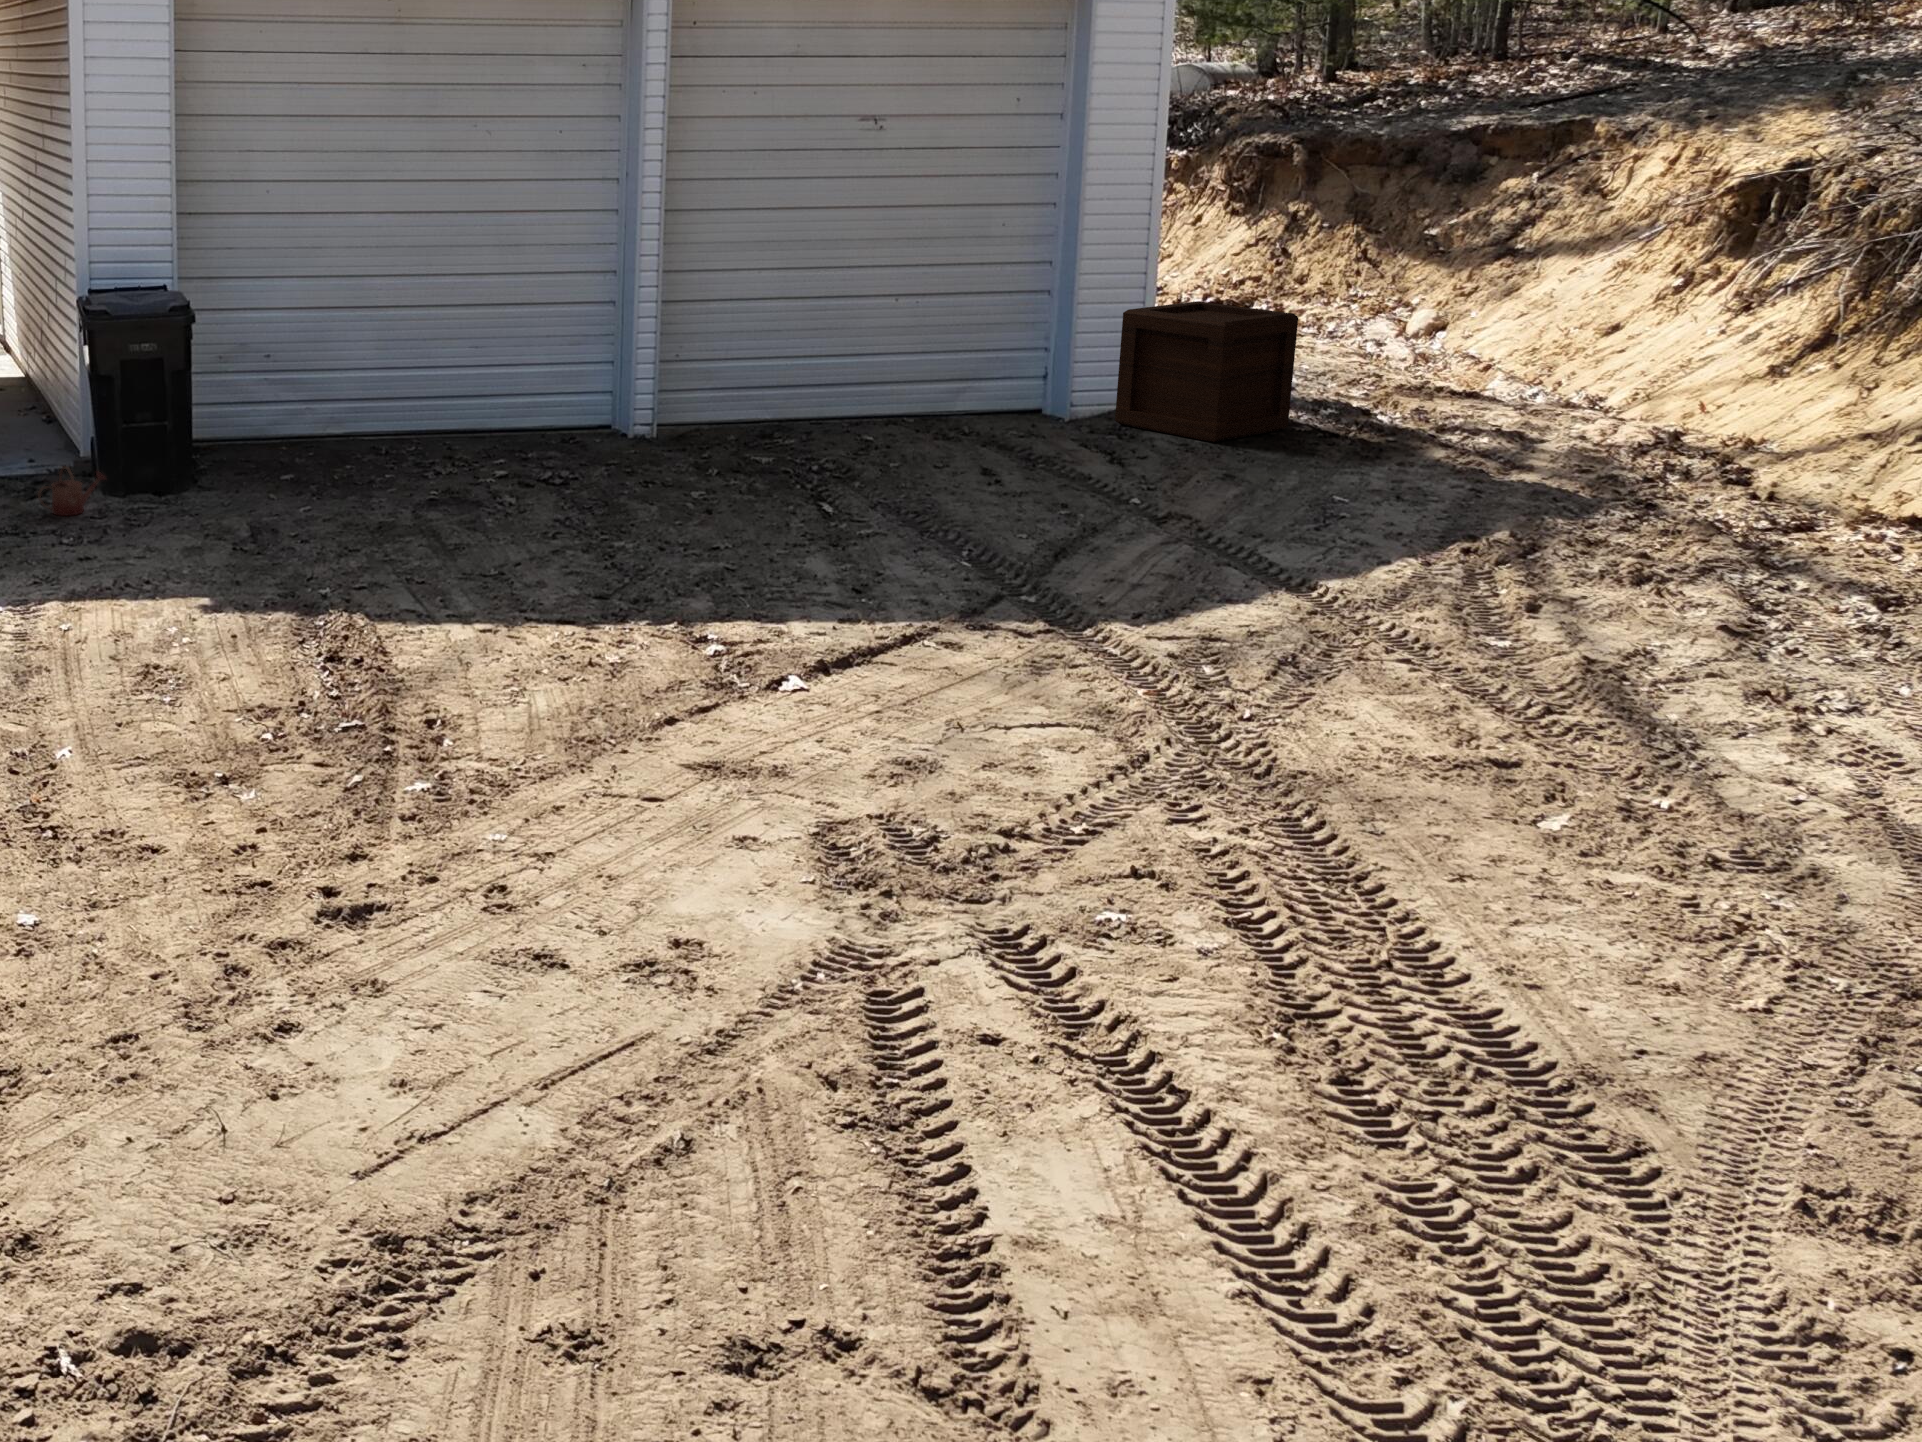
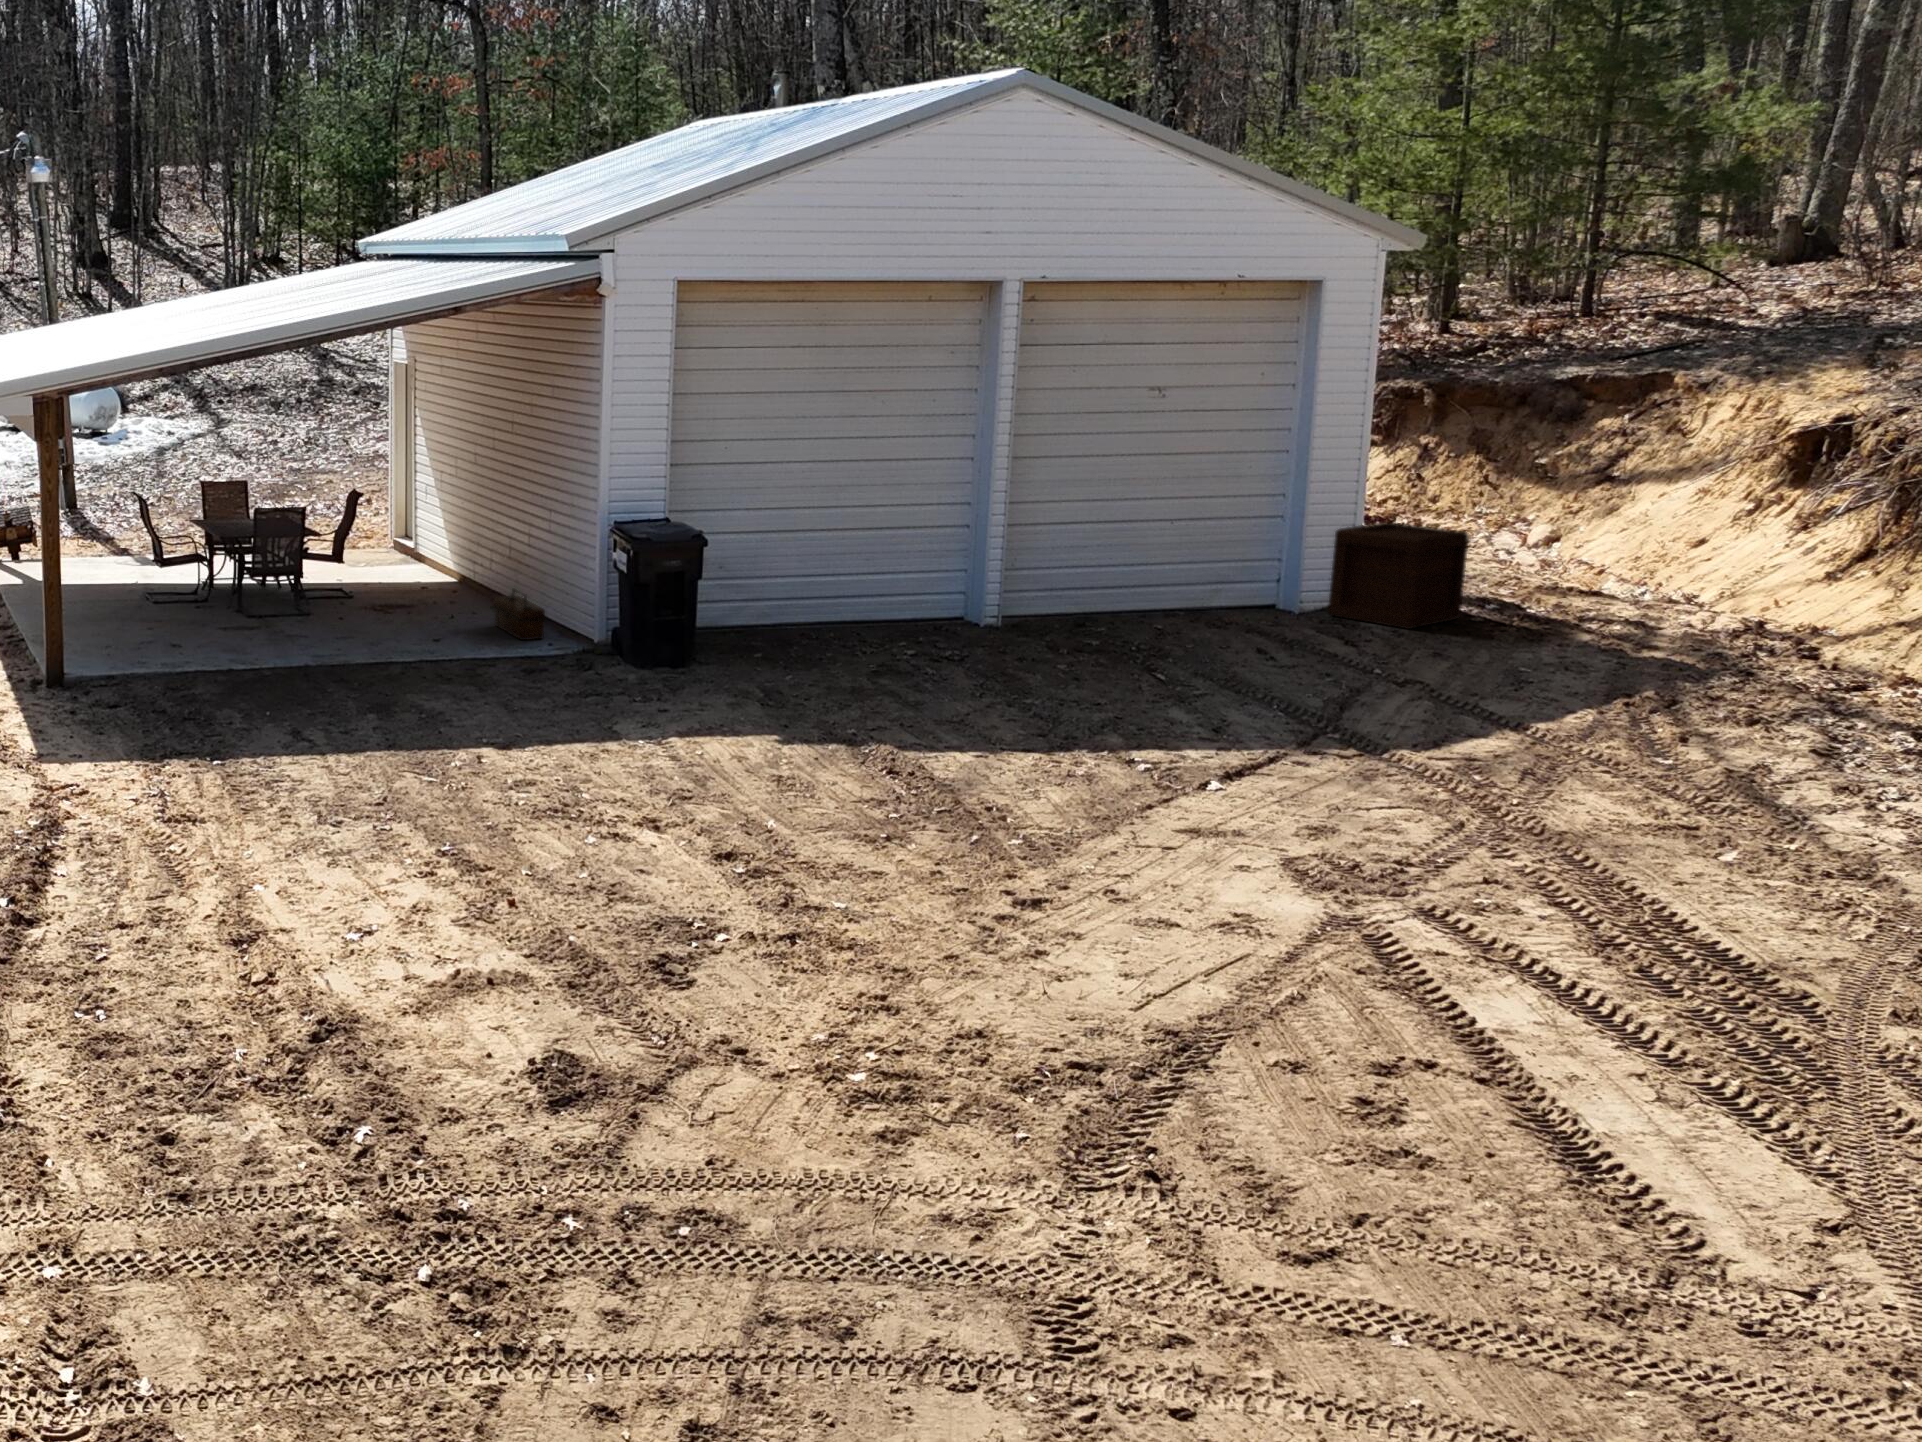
toolbox: none [12,383,61,451] -> present [493,589,546,640]
watering can: present [38,467,106,516] -> none [587,650,631,686]

